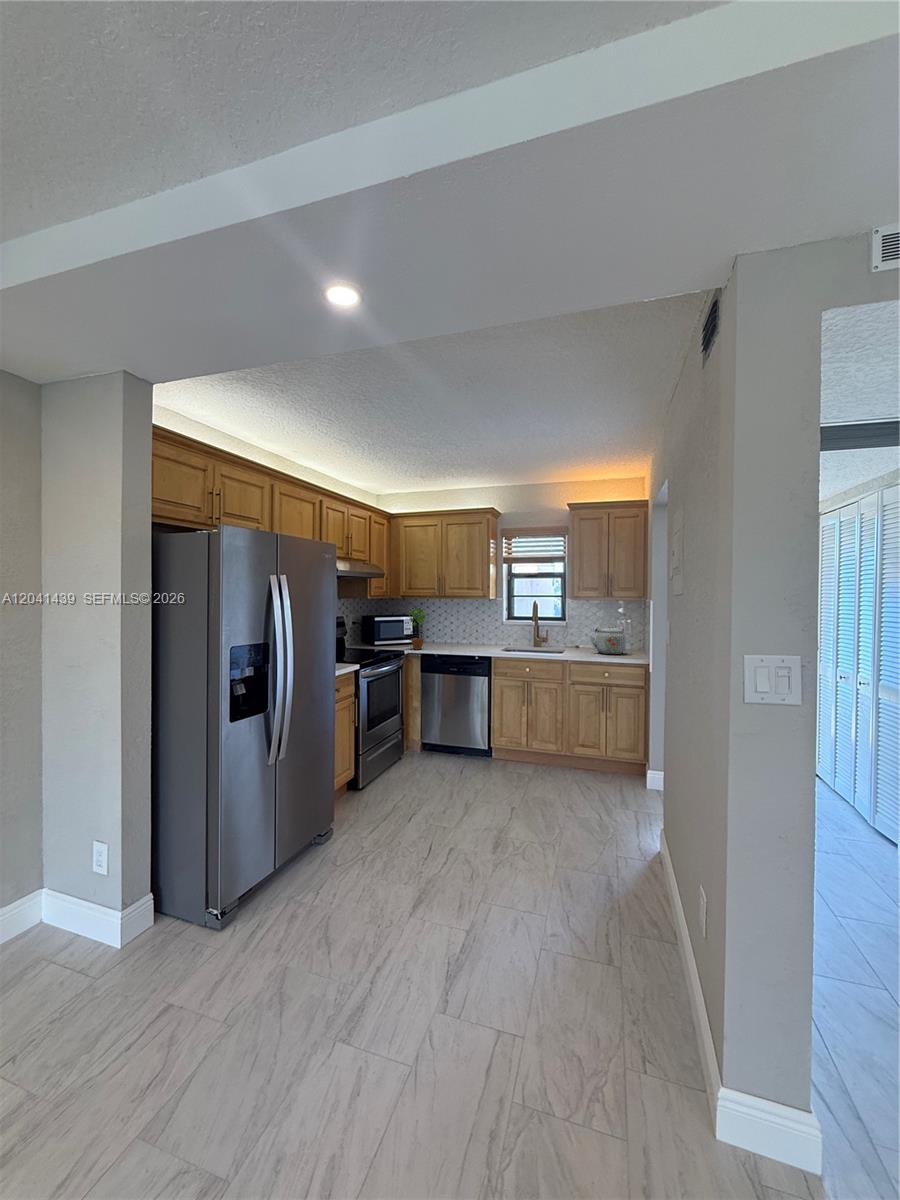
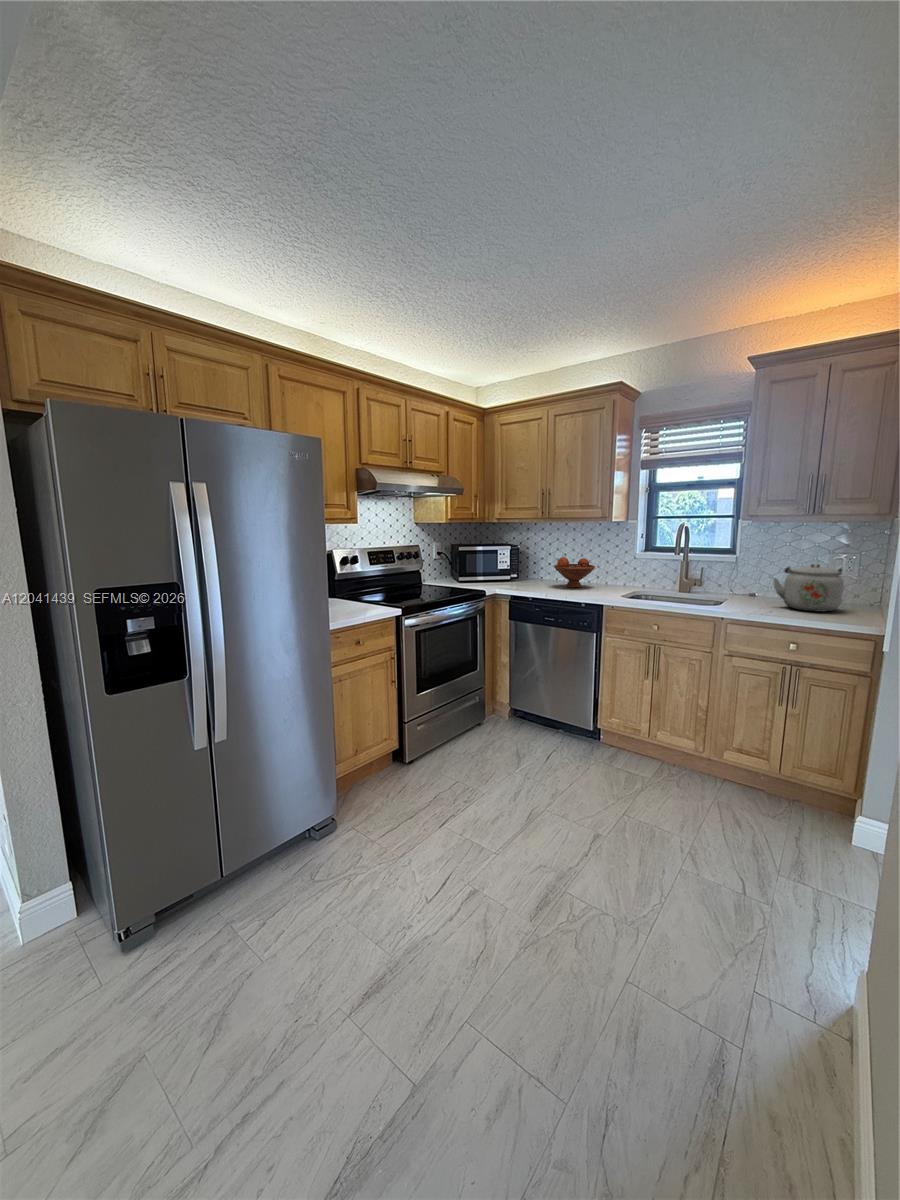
potted plant: present [409,608,426,649] -> none [497,534,521,589]
fruit bowl: none [448,625,478,647] -> present [554,557,595,588]

